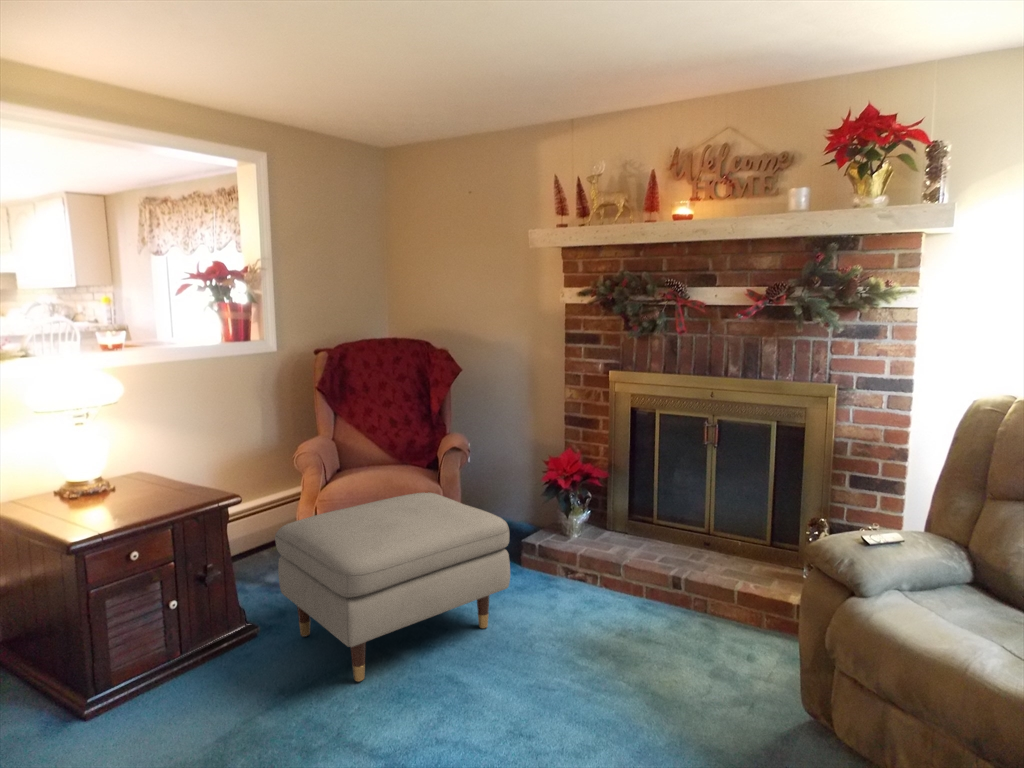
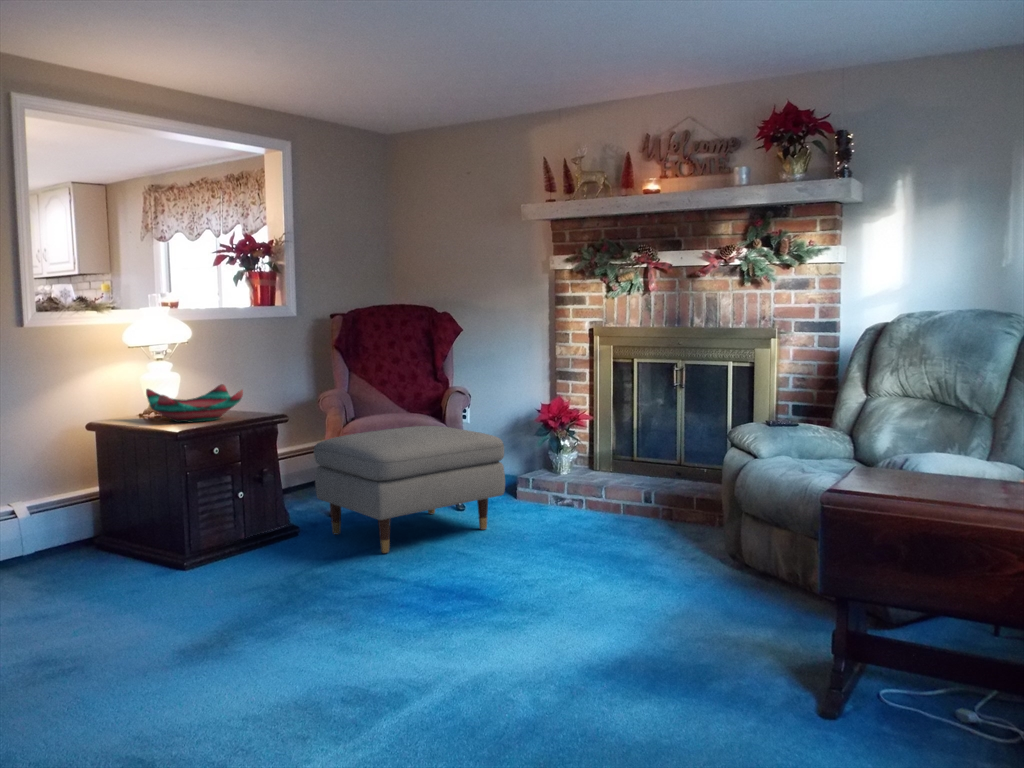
decorative bowl: none [60,452,180,514] -> present [146,384,243,422]

